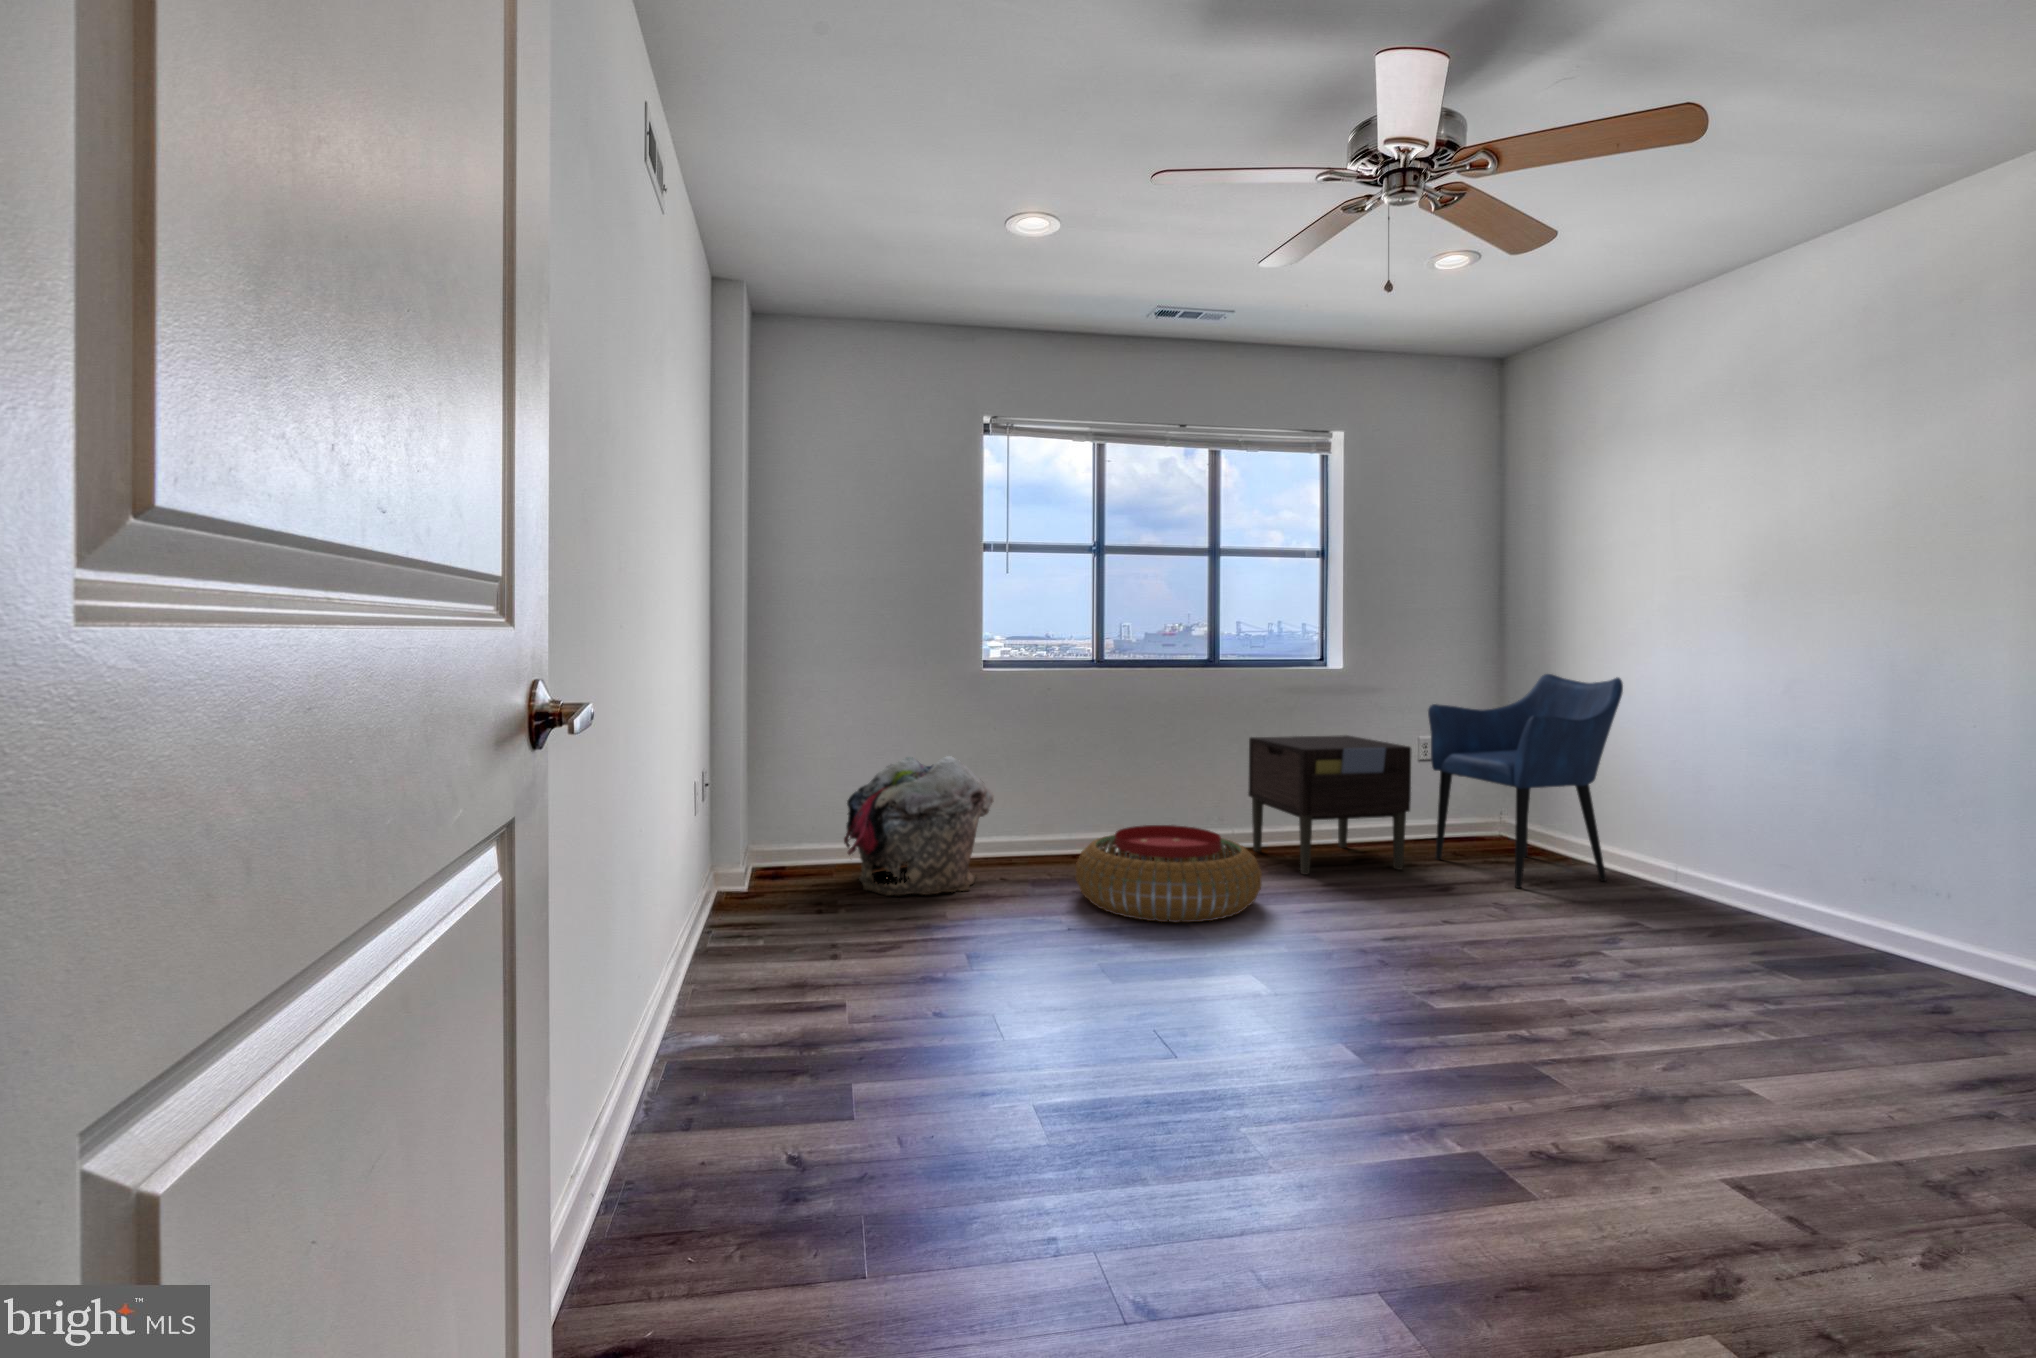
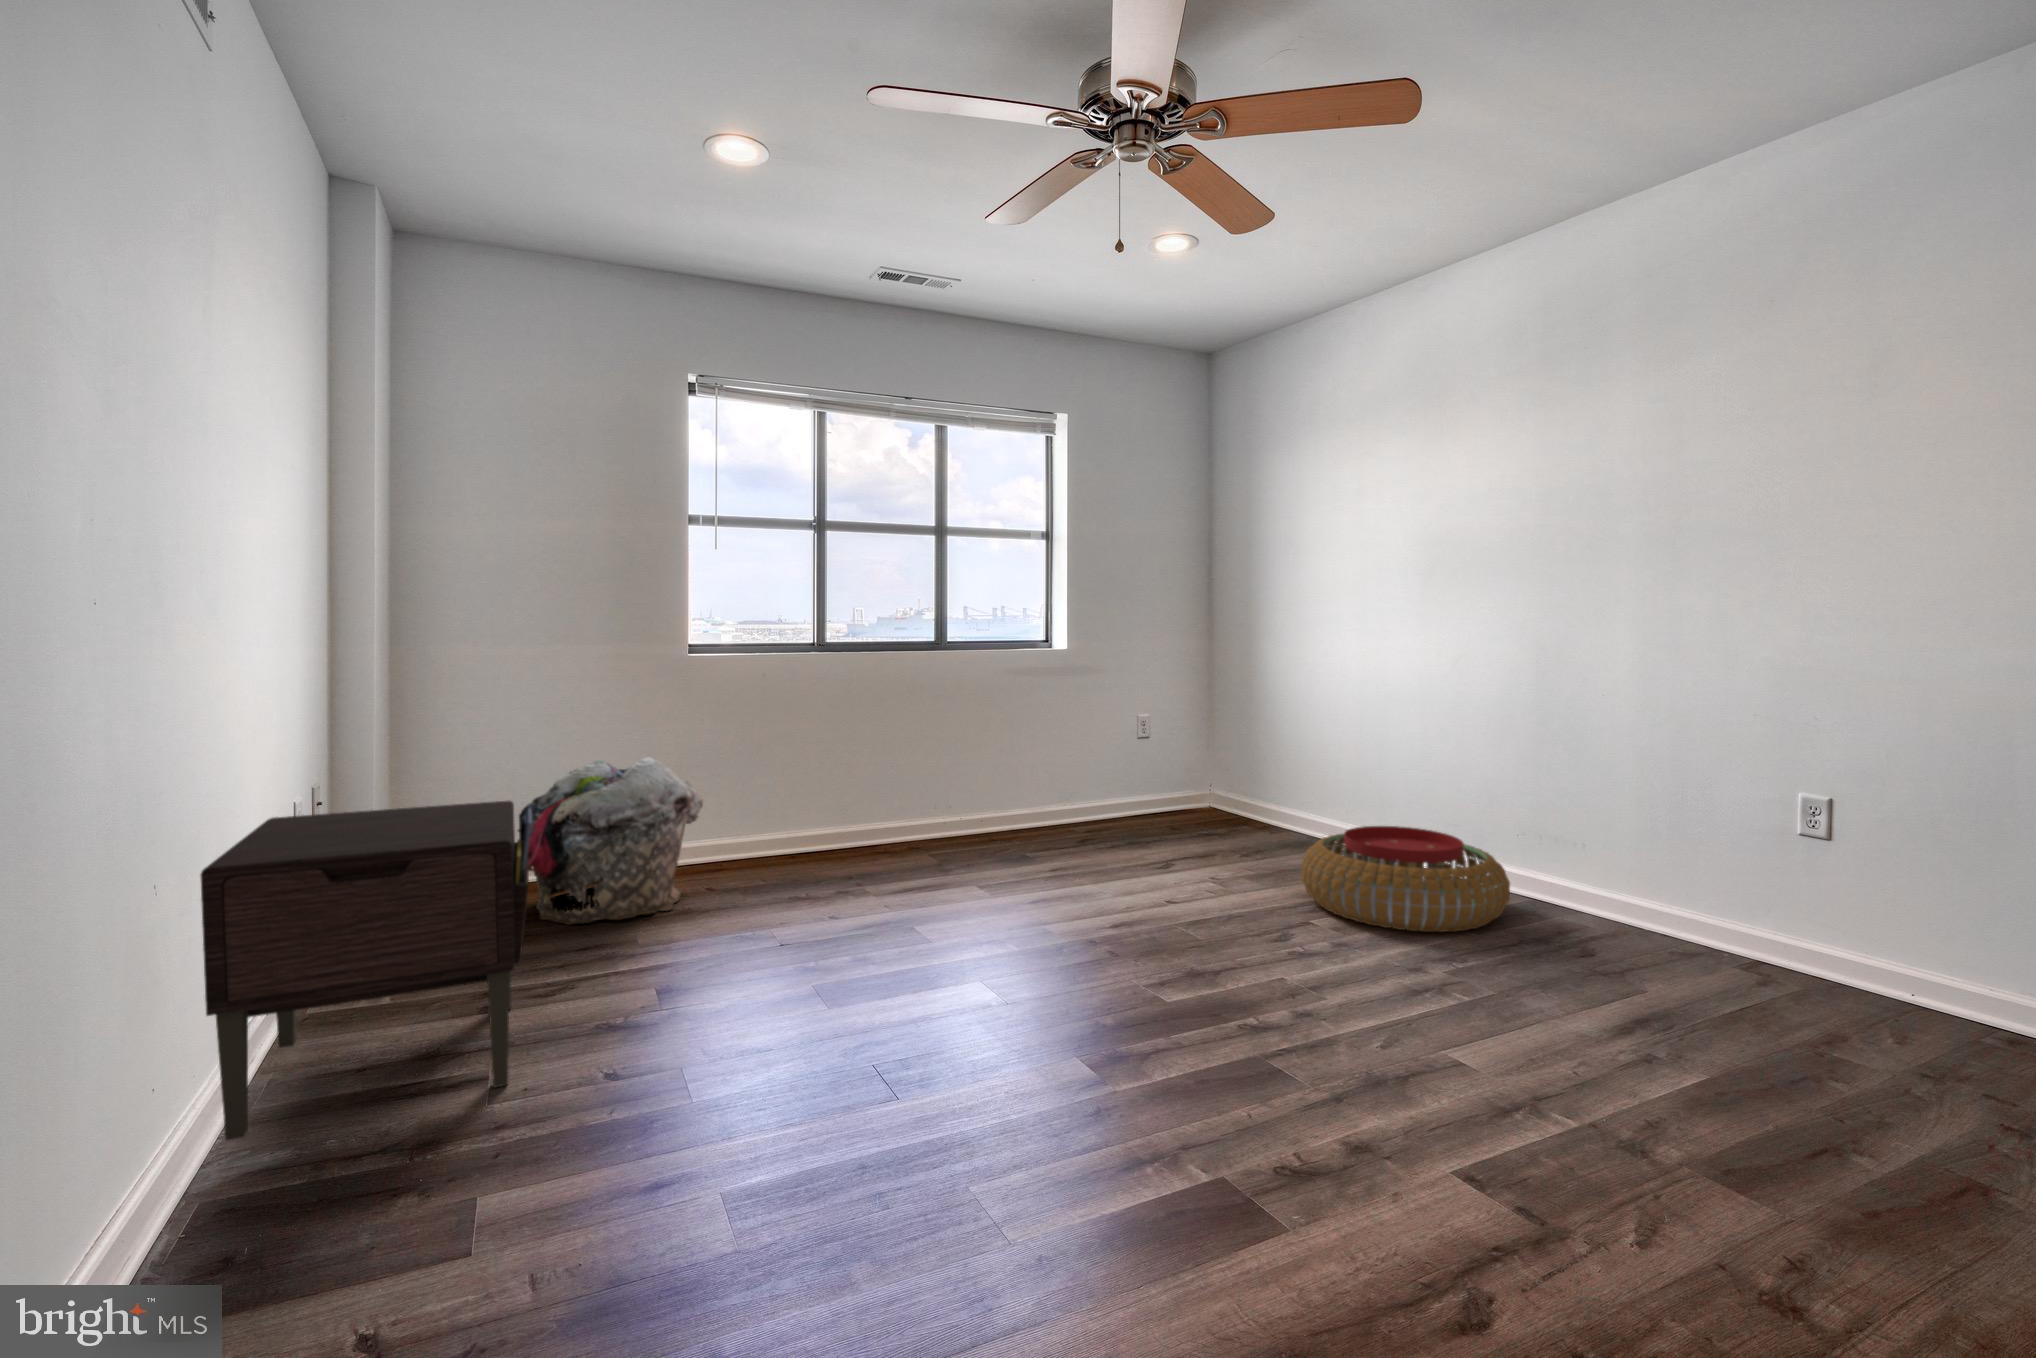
armchair: present [1428,674,1623,888] -> none [1150,659,1318,864]
nightstand: present [1248,735,1411,874] -> present [201,801,532,1141]
pouf: present [1076,825,1262,922] -> present [1301,826,1510,932]

